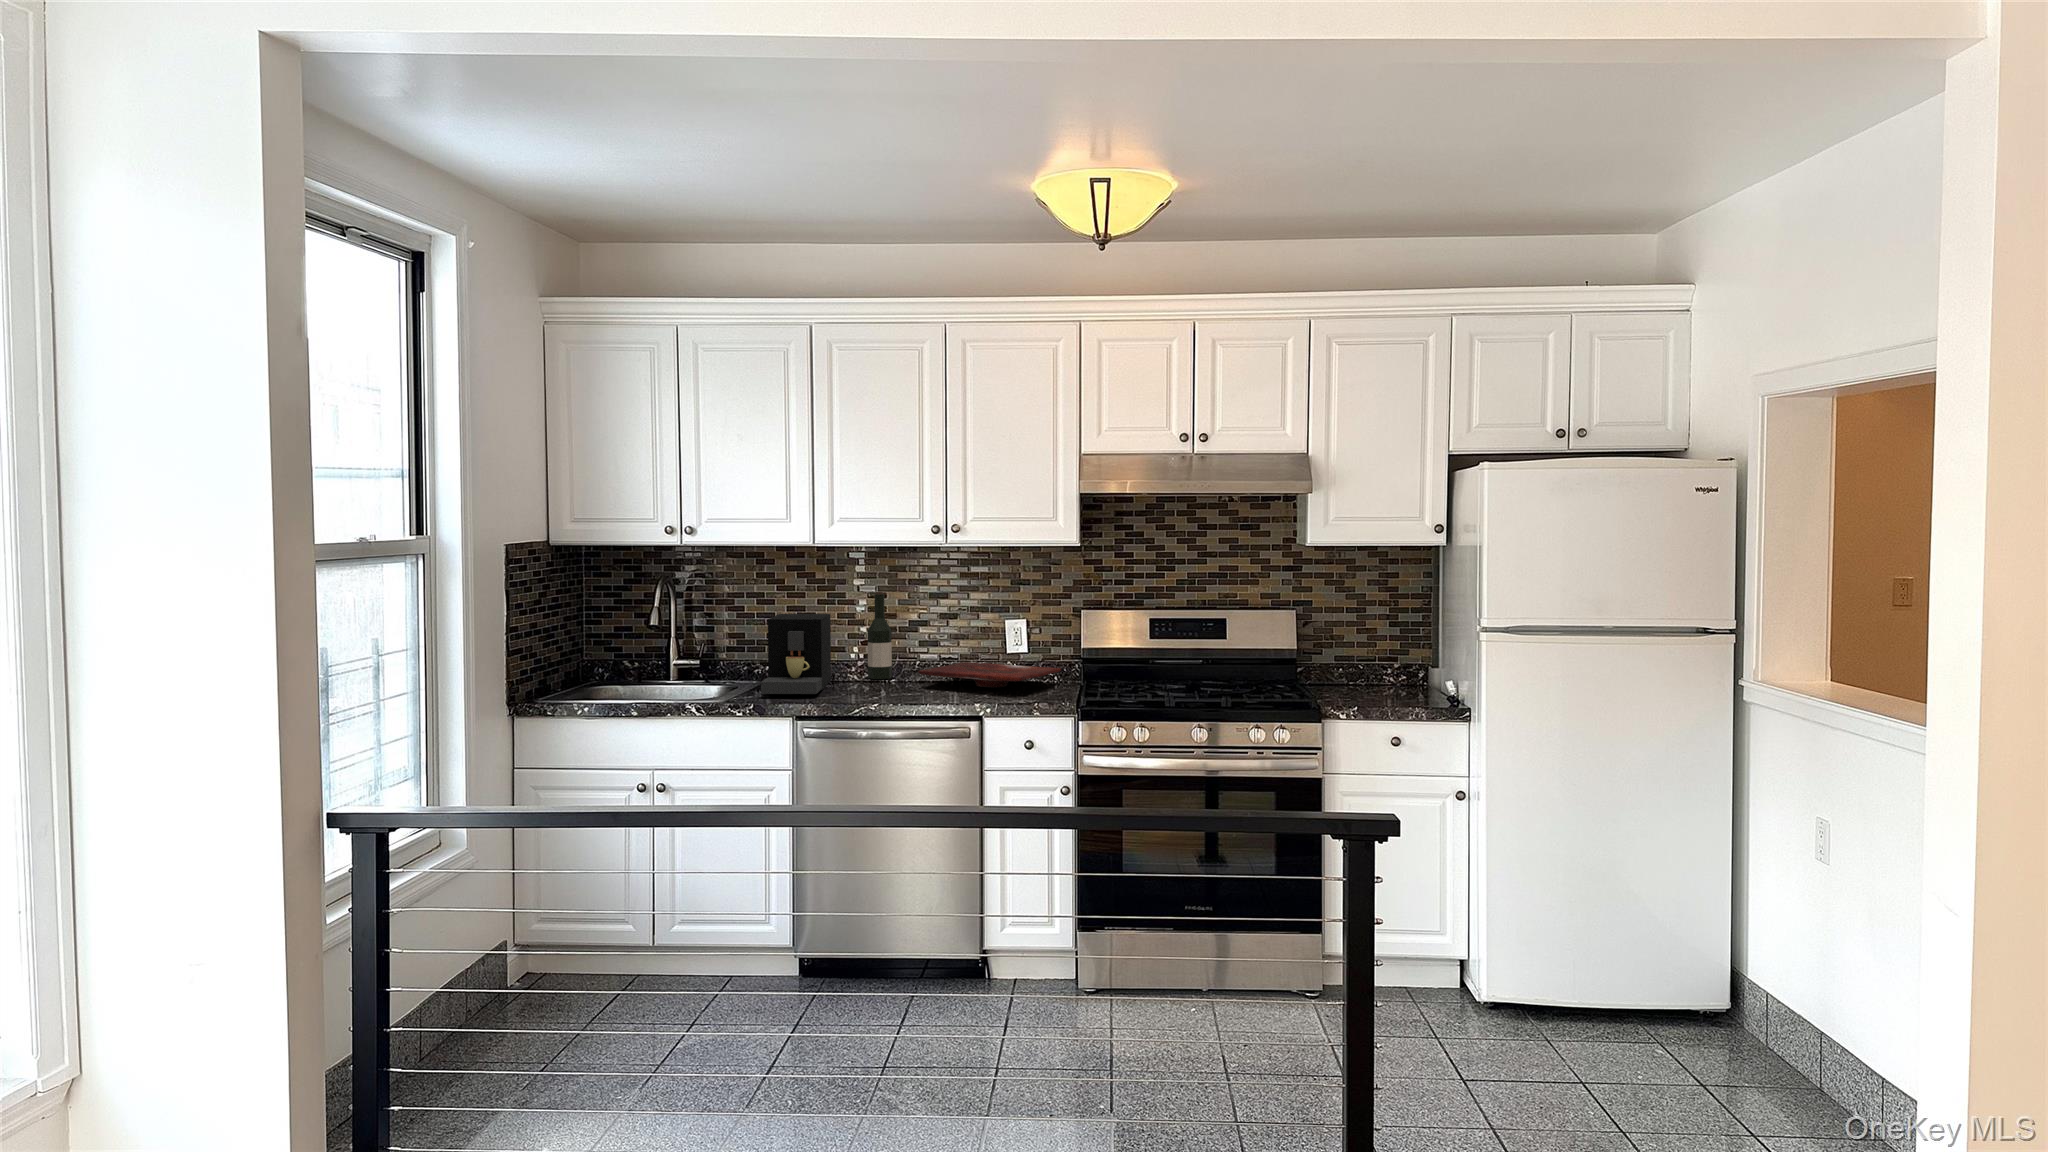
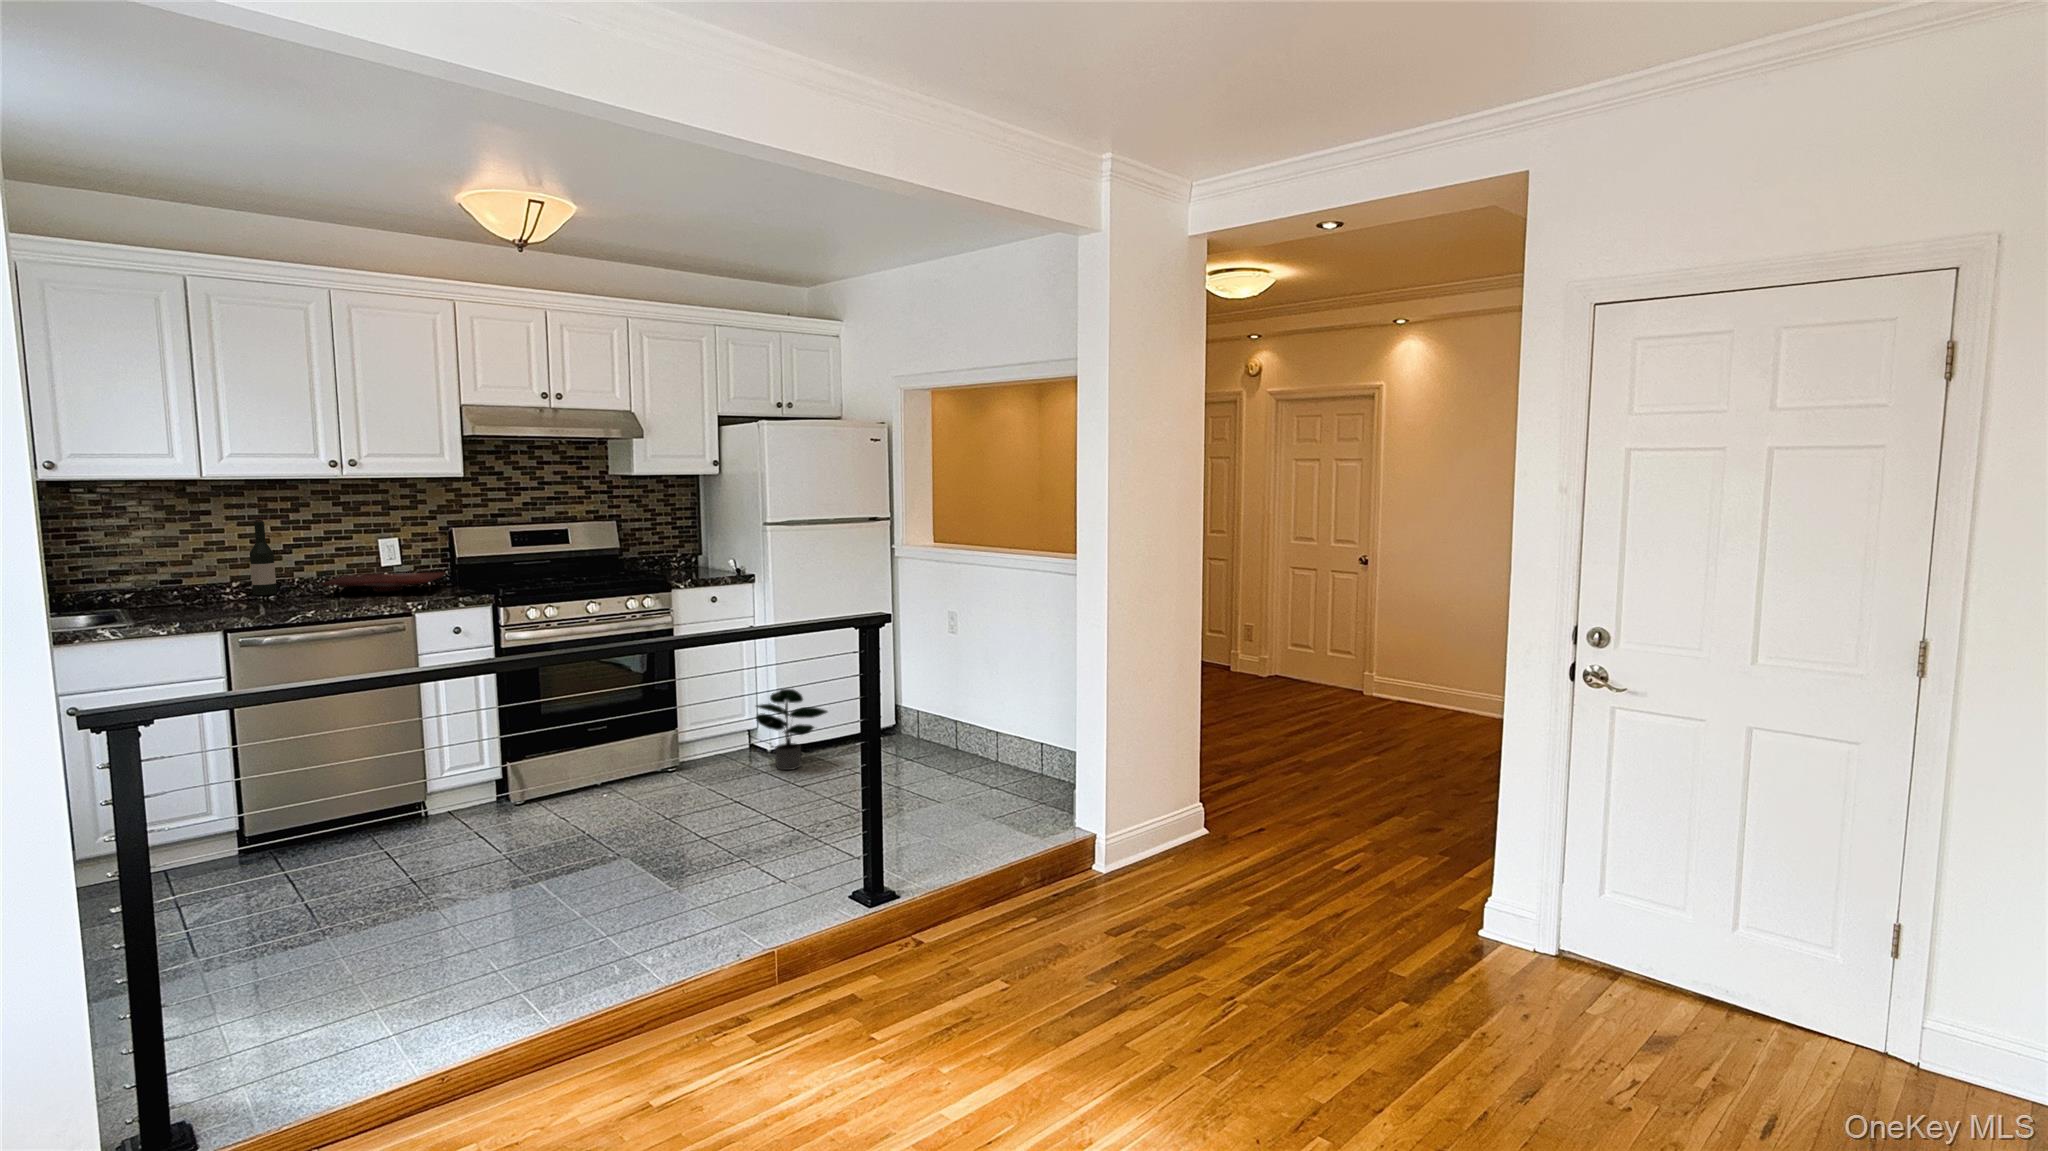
coffee maker: present [761,614,831,694] -> none [150,541,232,614]
potted plant: none [1424,904,1548,1044] -> present [756,689,827,770]

